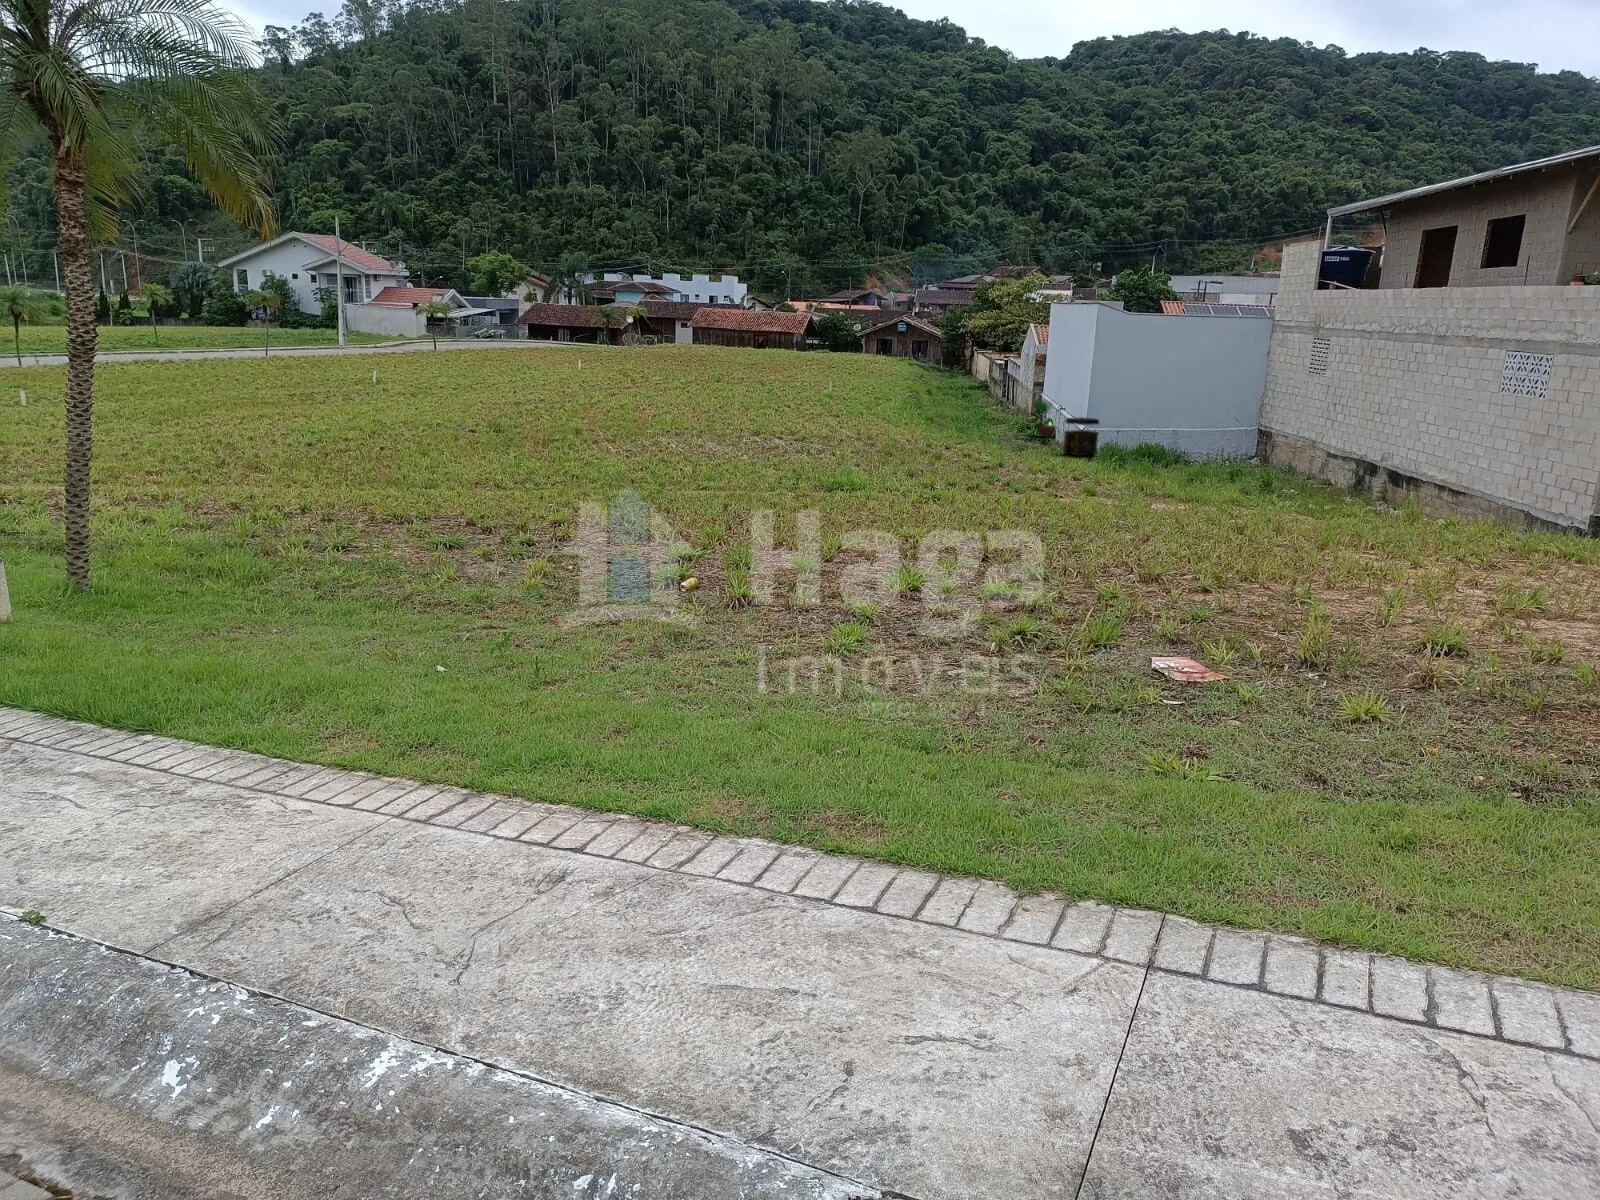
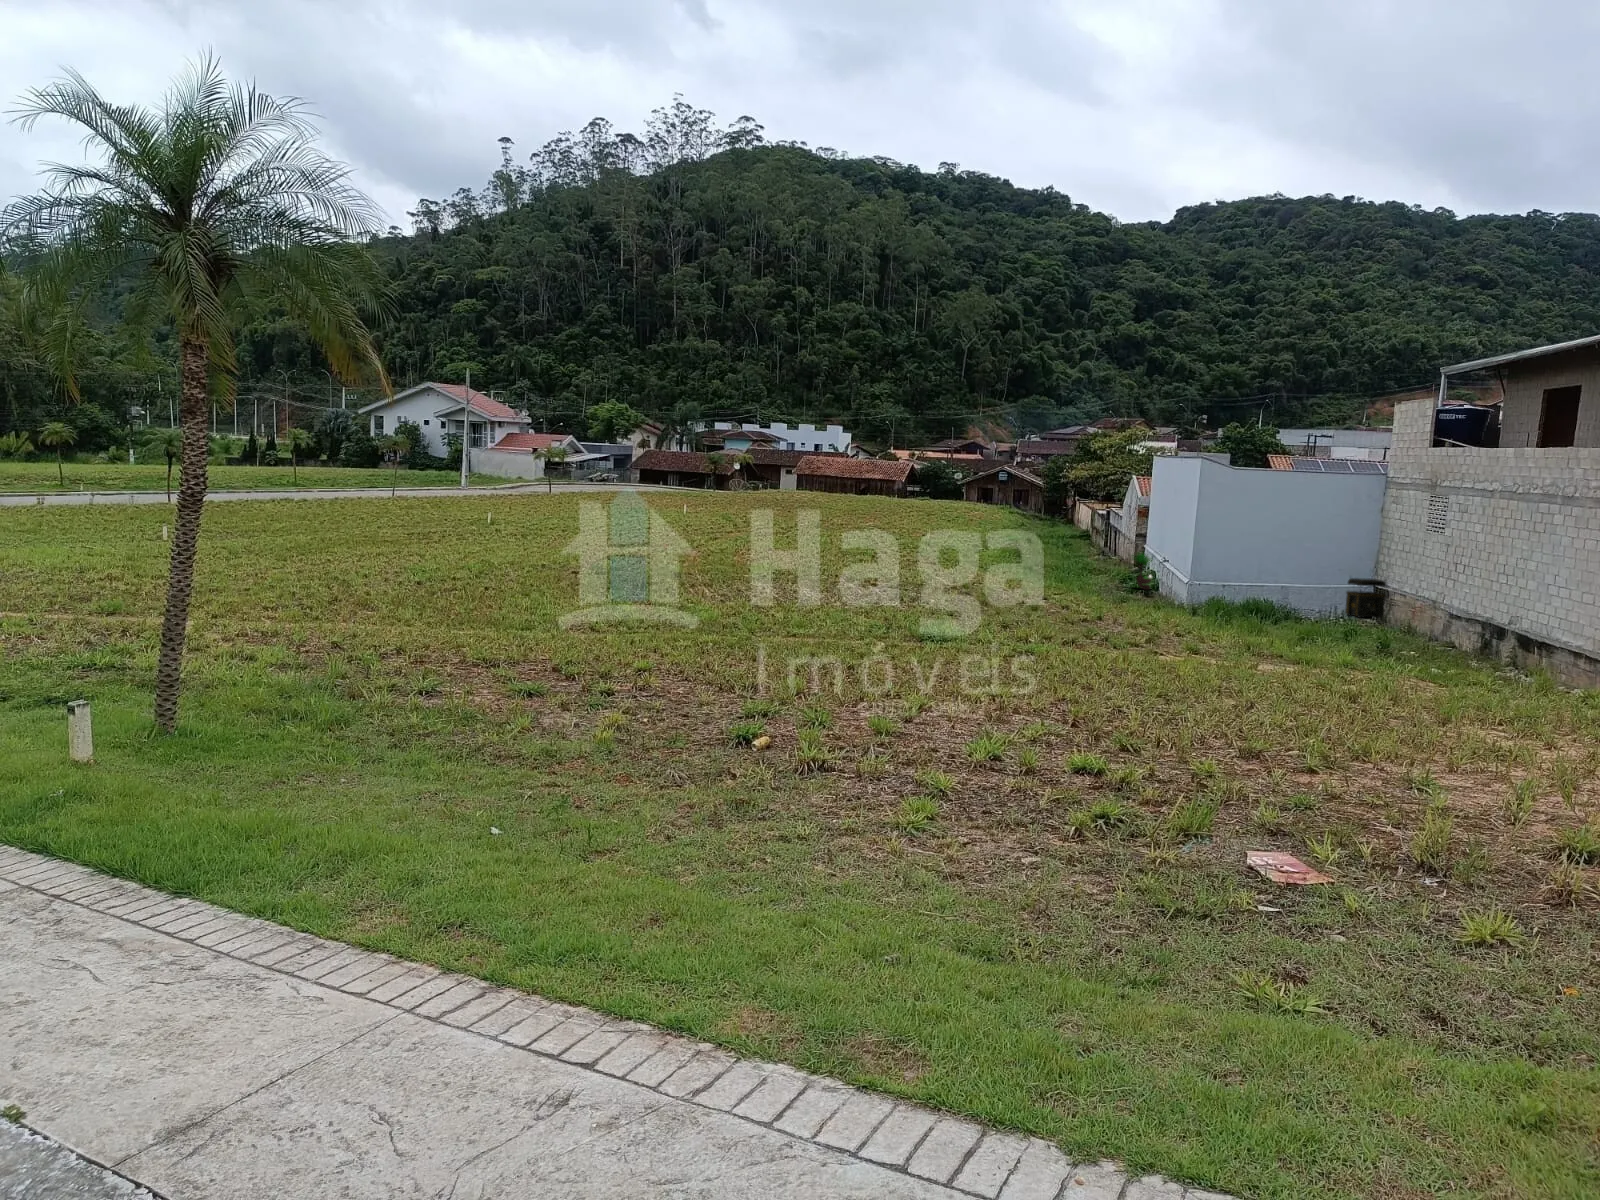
toolbox: present [1063,417,1099,456] -> present [1345,578,1386,618]

